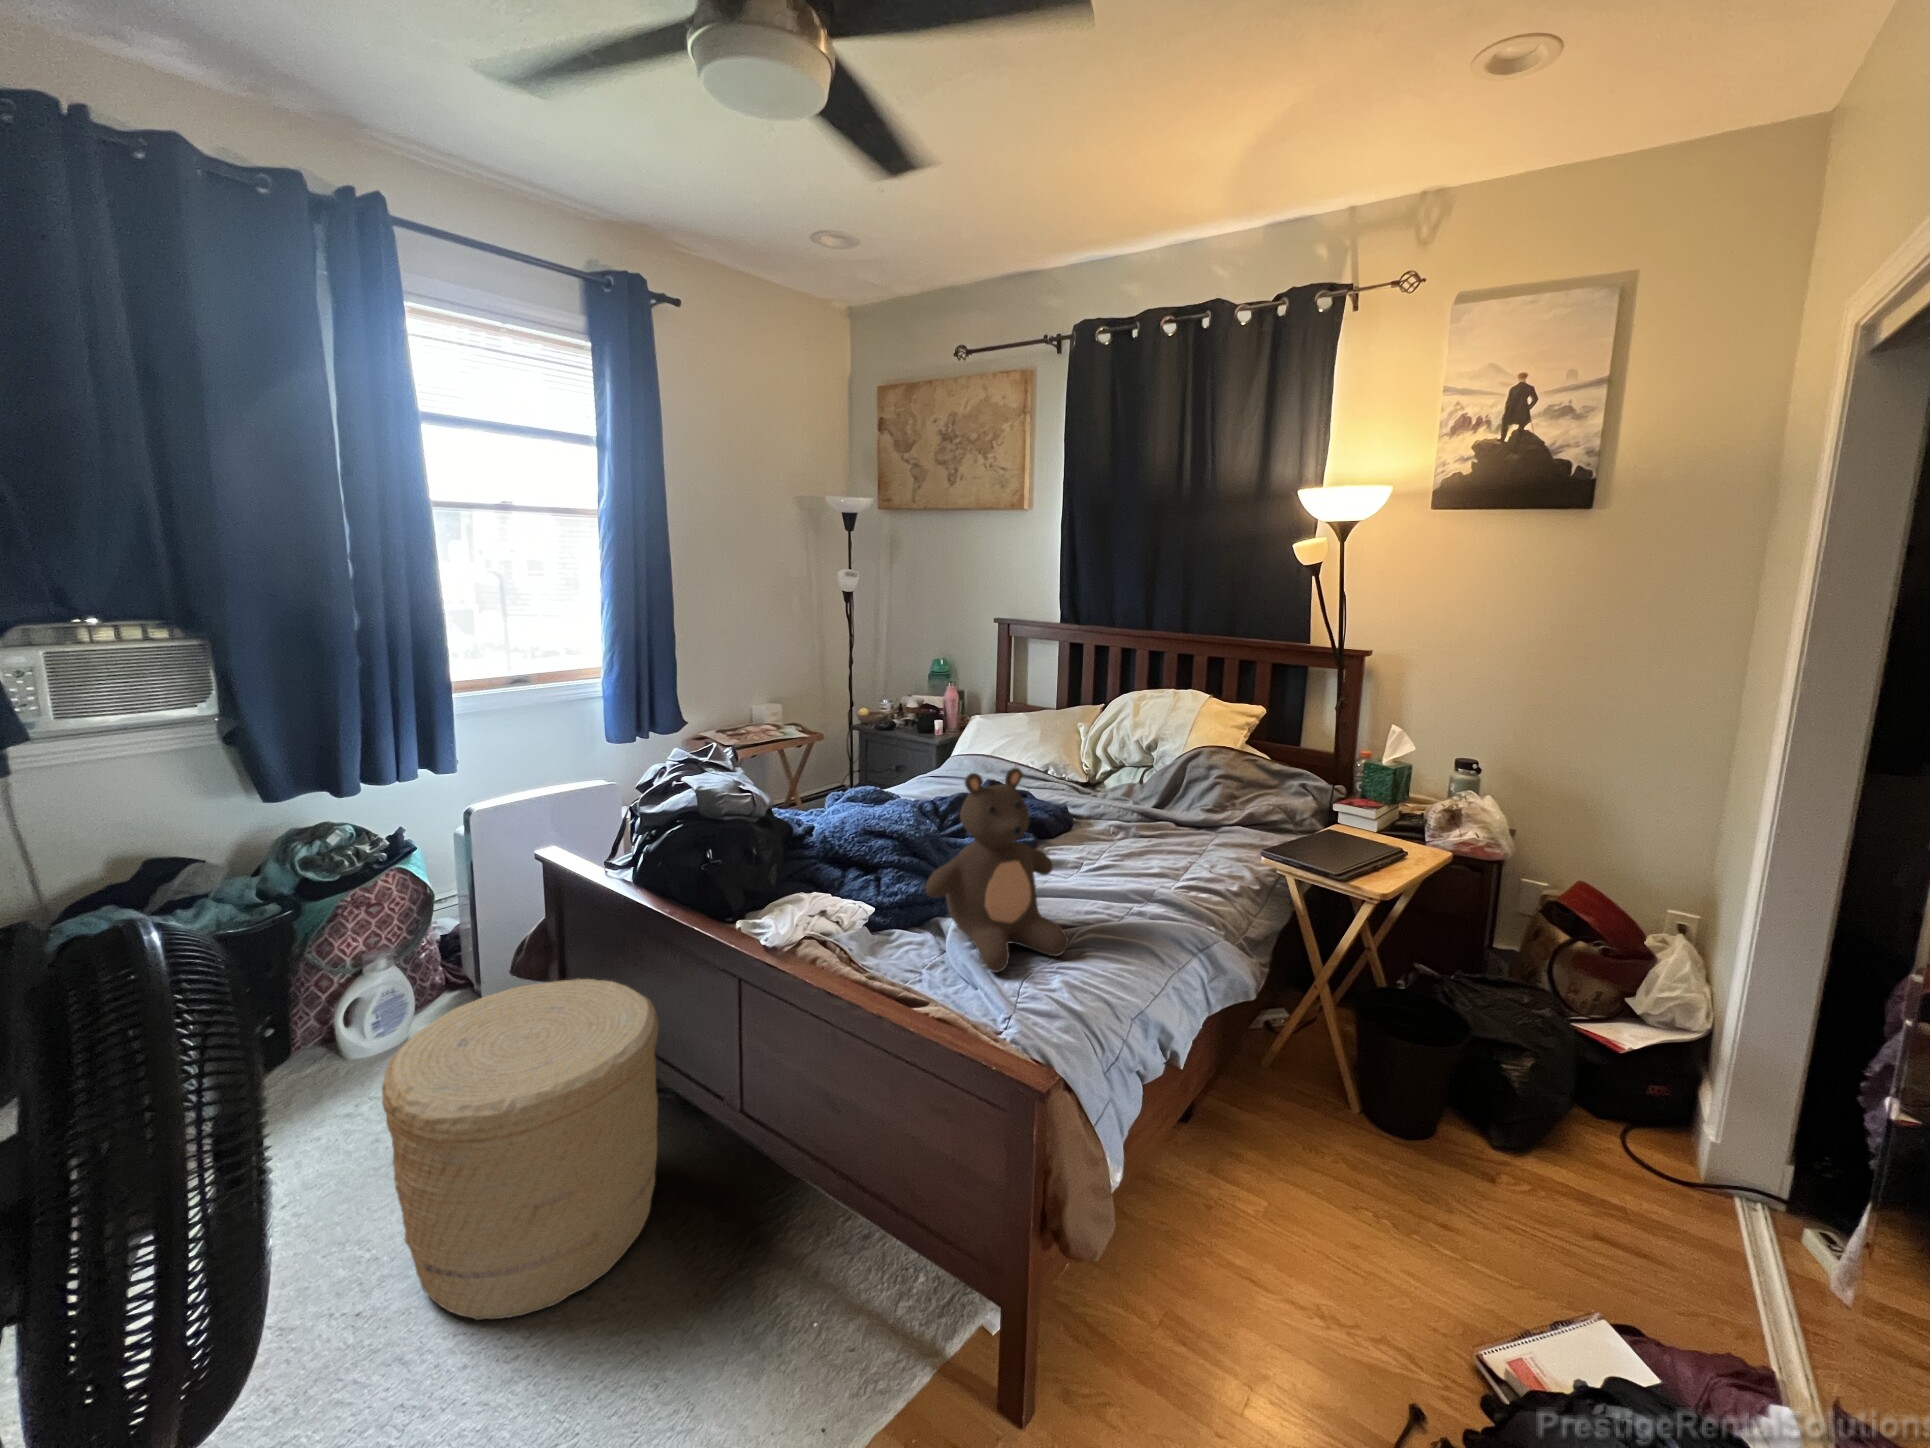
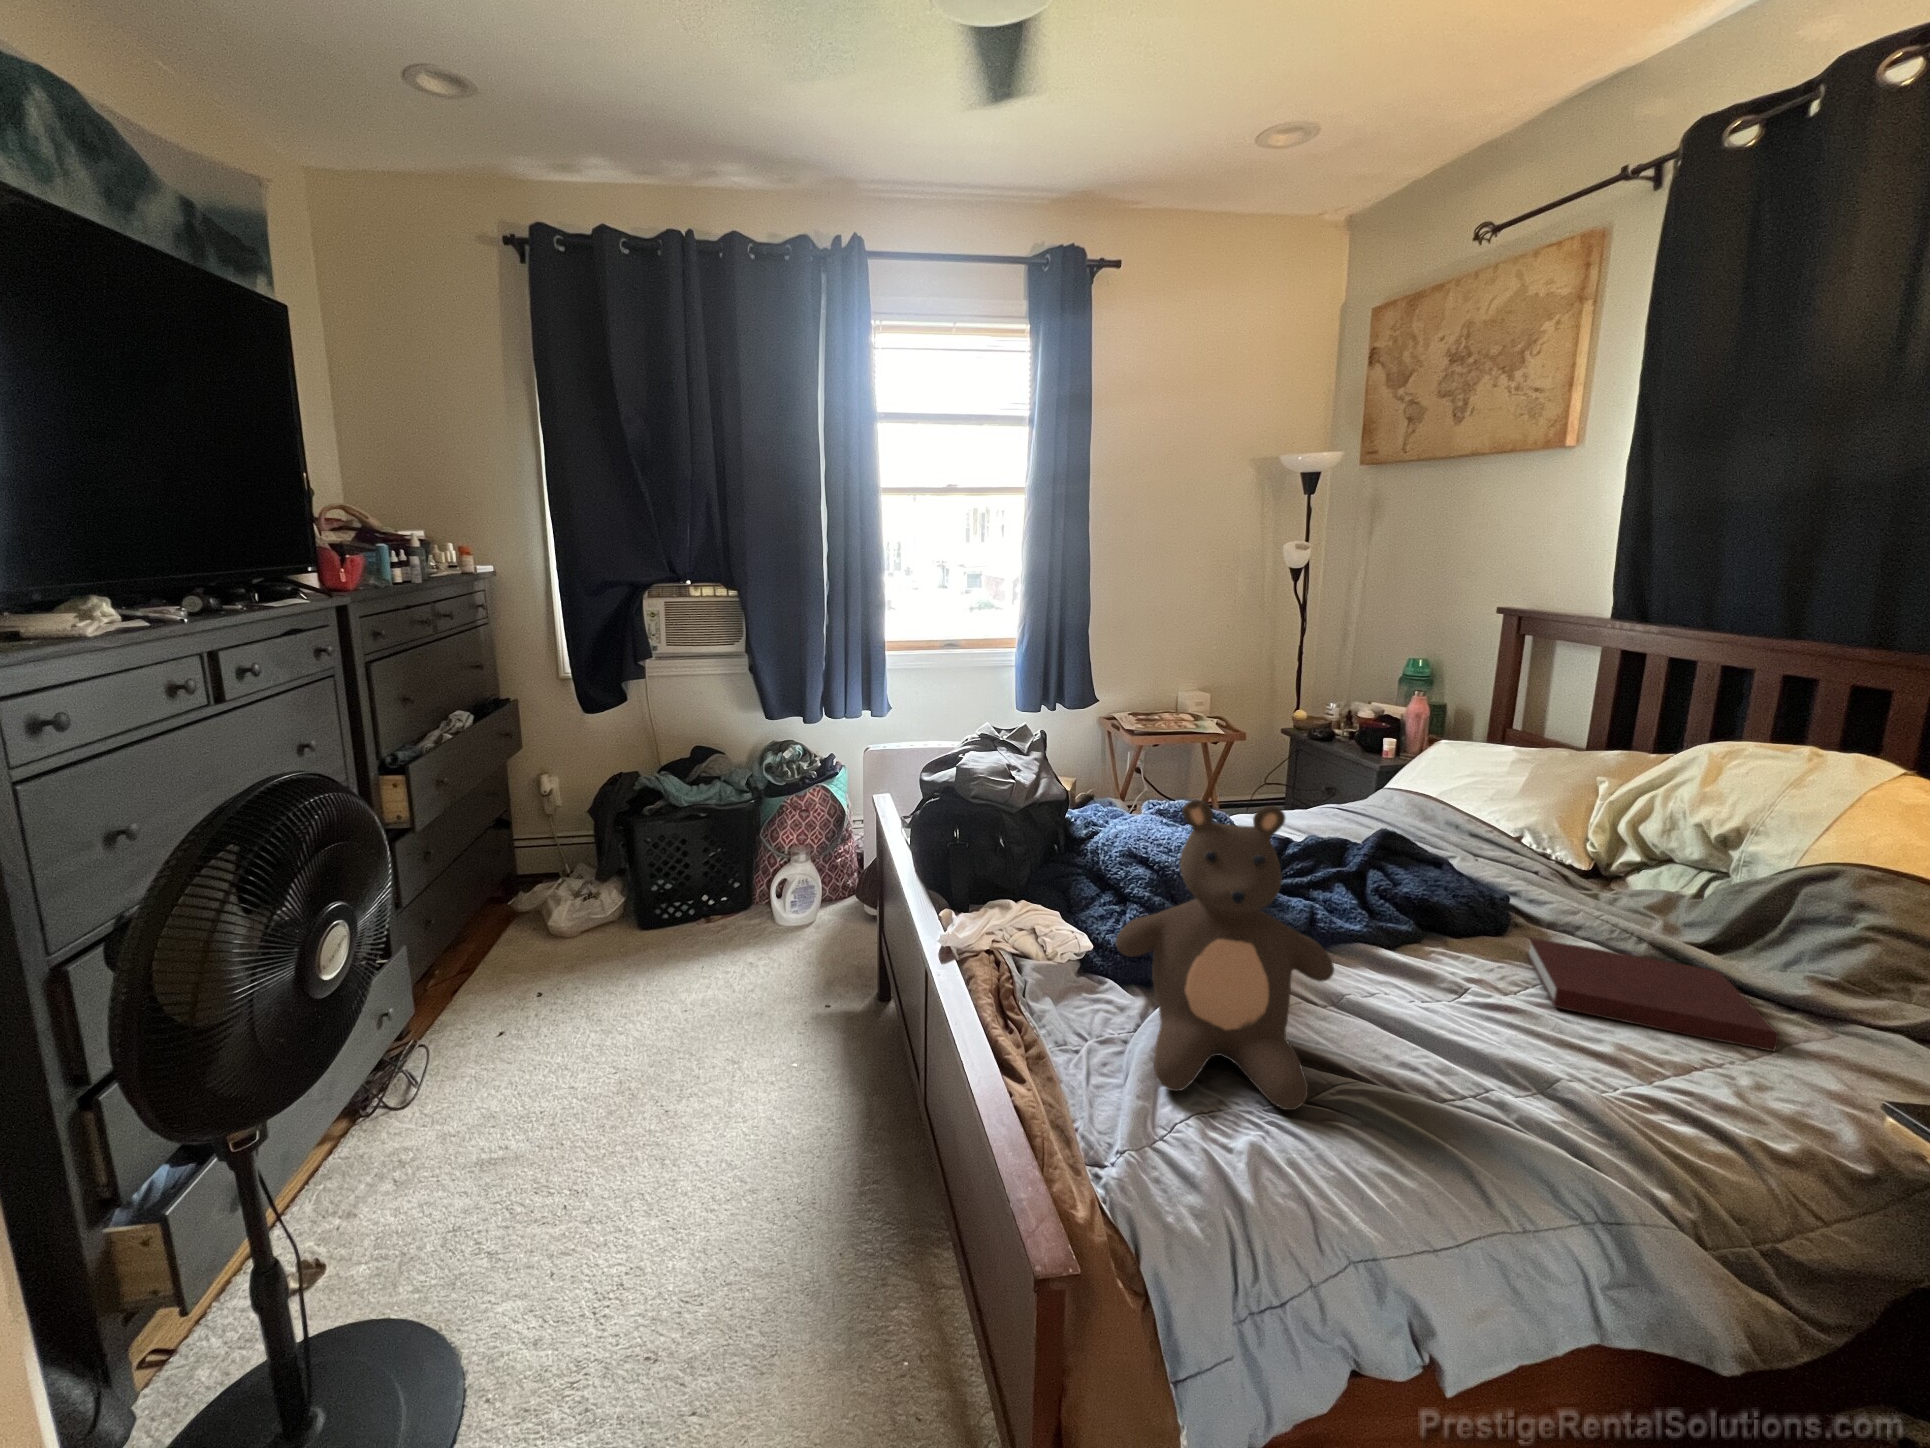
notebook: none [1093,818,1207,859] -> present [1527,937,1778,1051]
woven basket: present [382,979,659,1320] -> none [670,907,889,1202]

